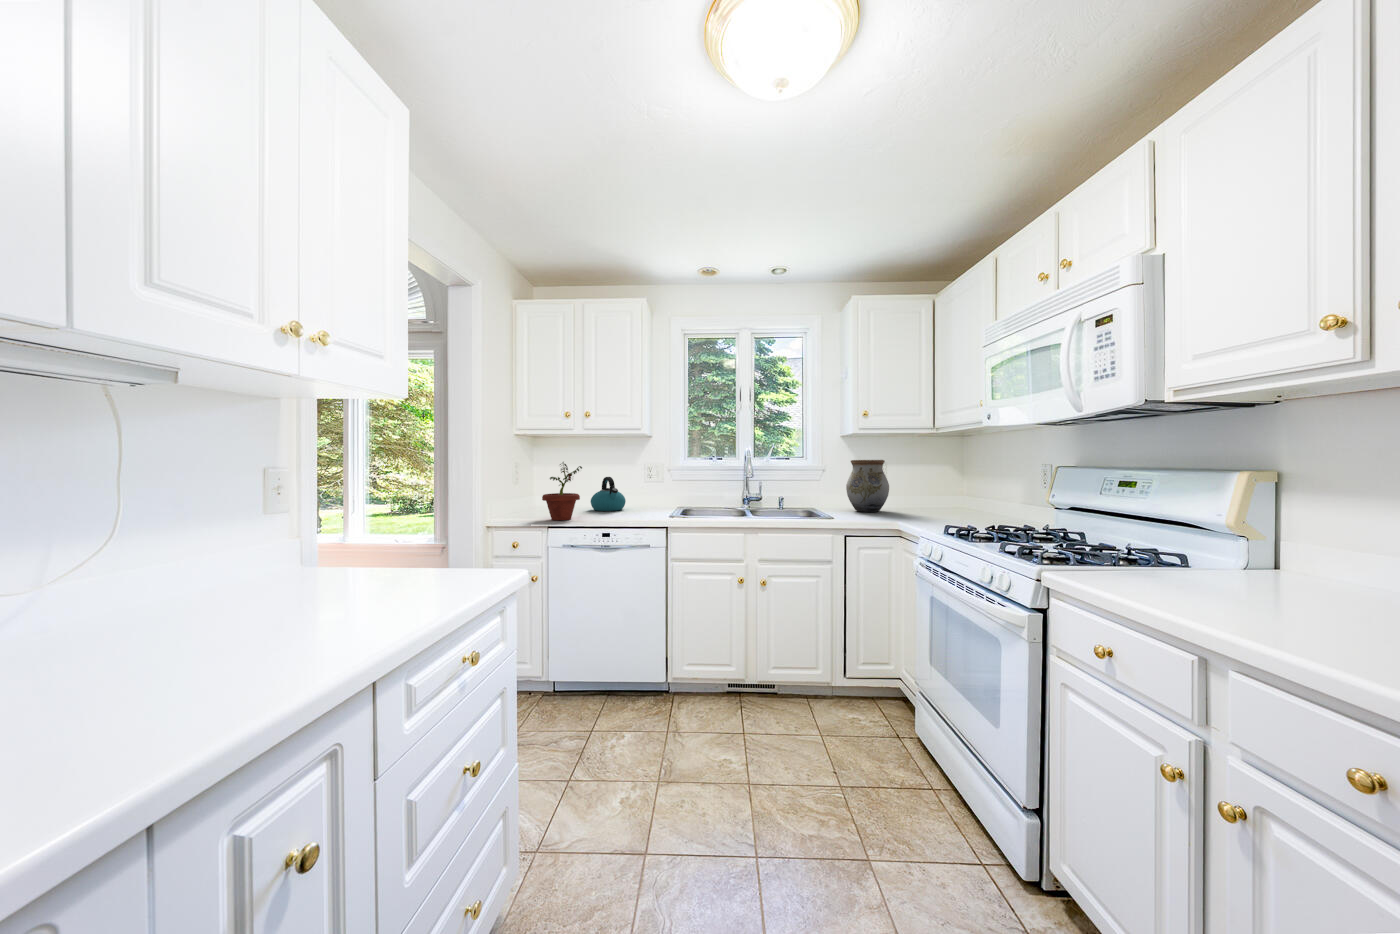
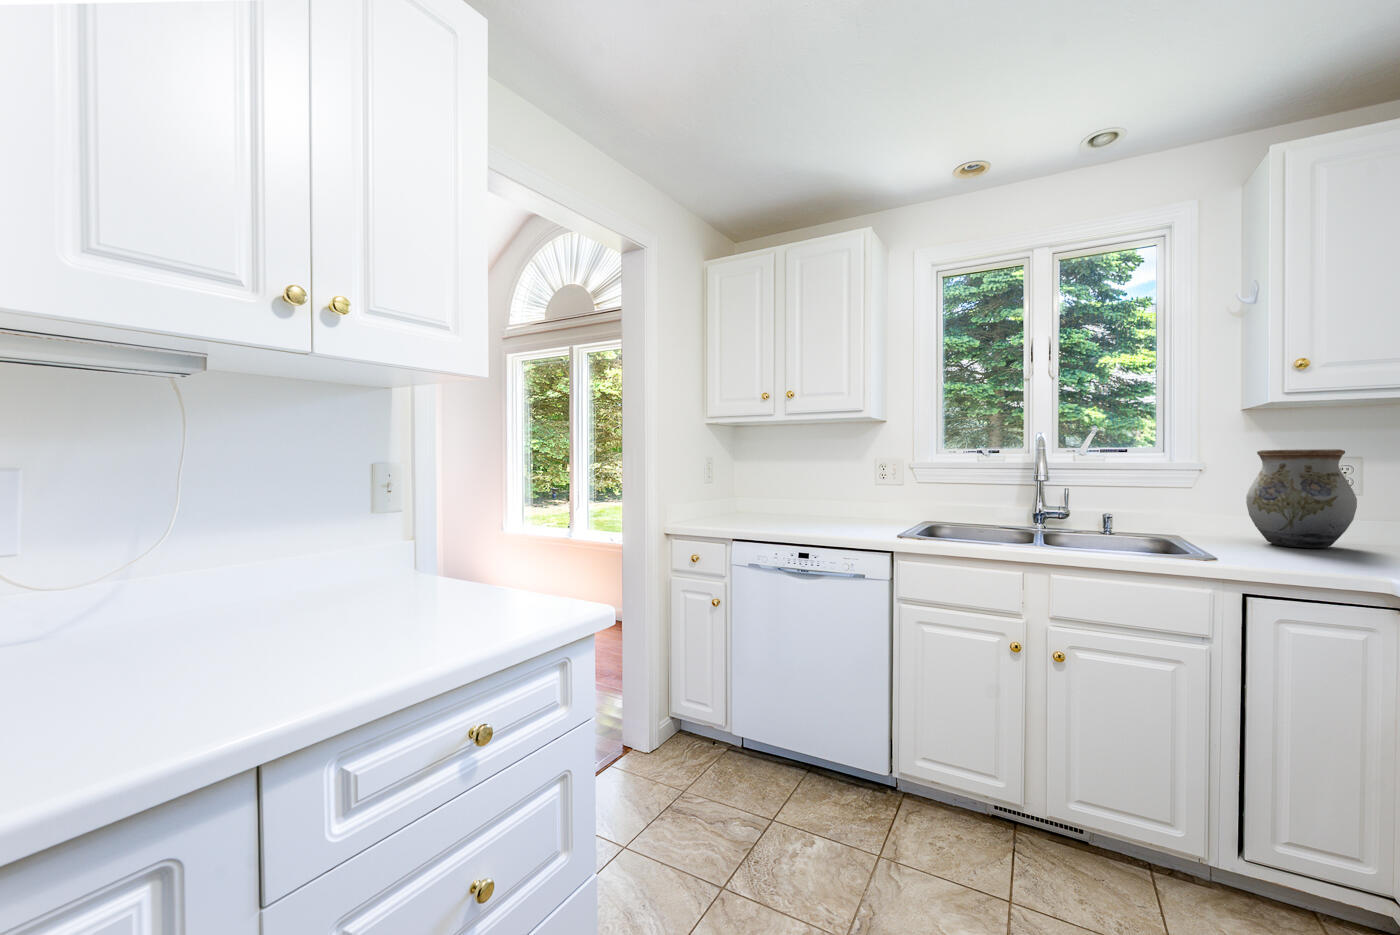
potted plant: present [542,462,582,520] -> none [731,455,782,530]
kettle: present [591,477,626,511] -> none [803,475,850,520]

